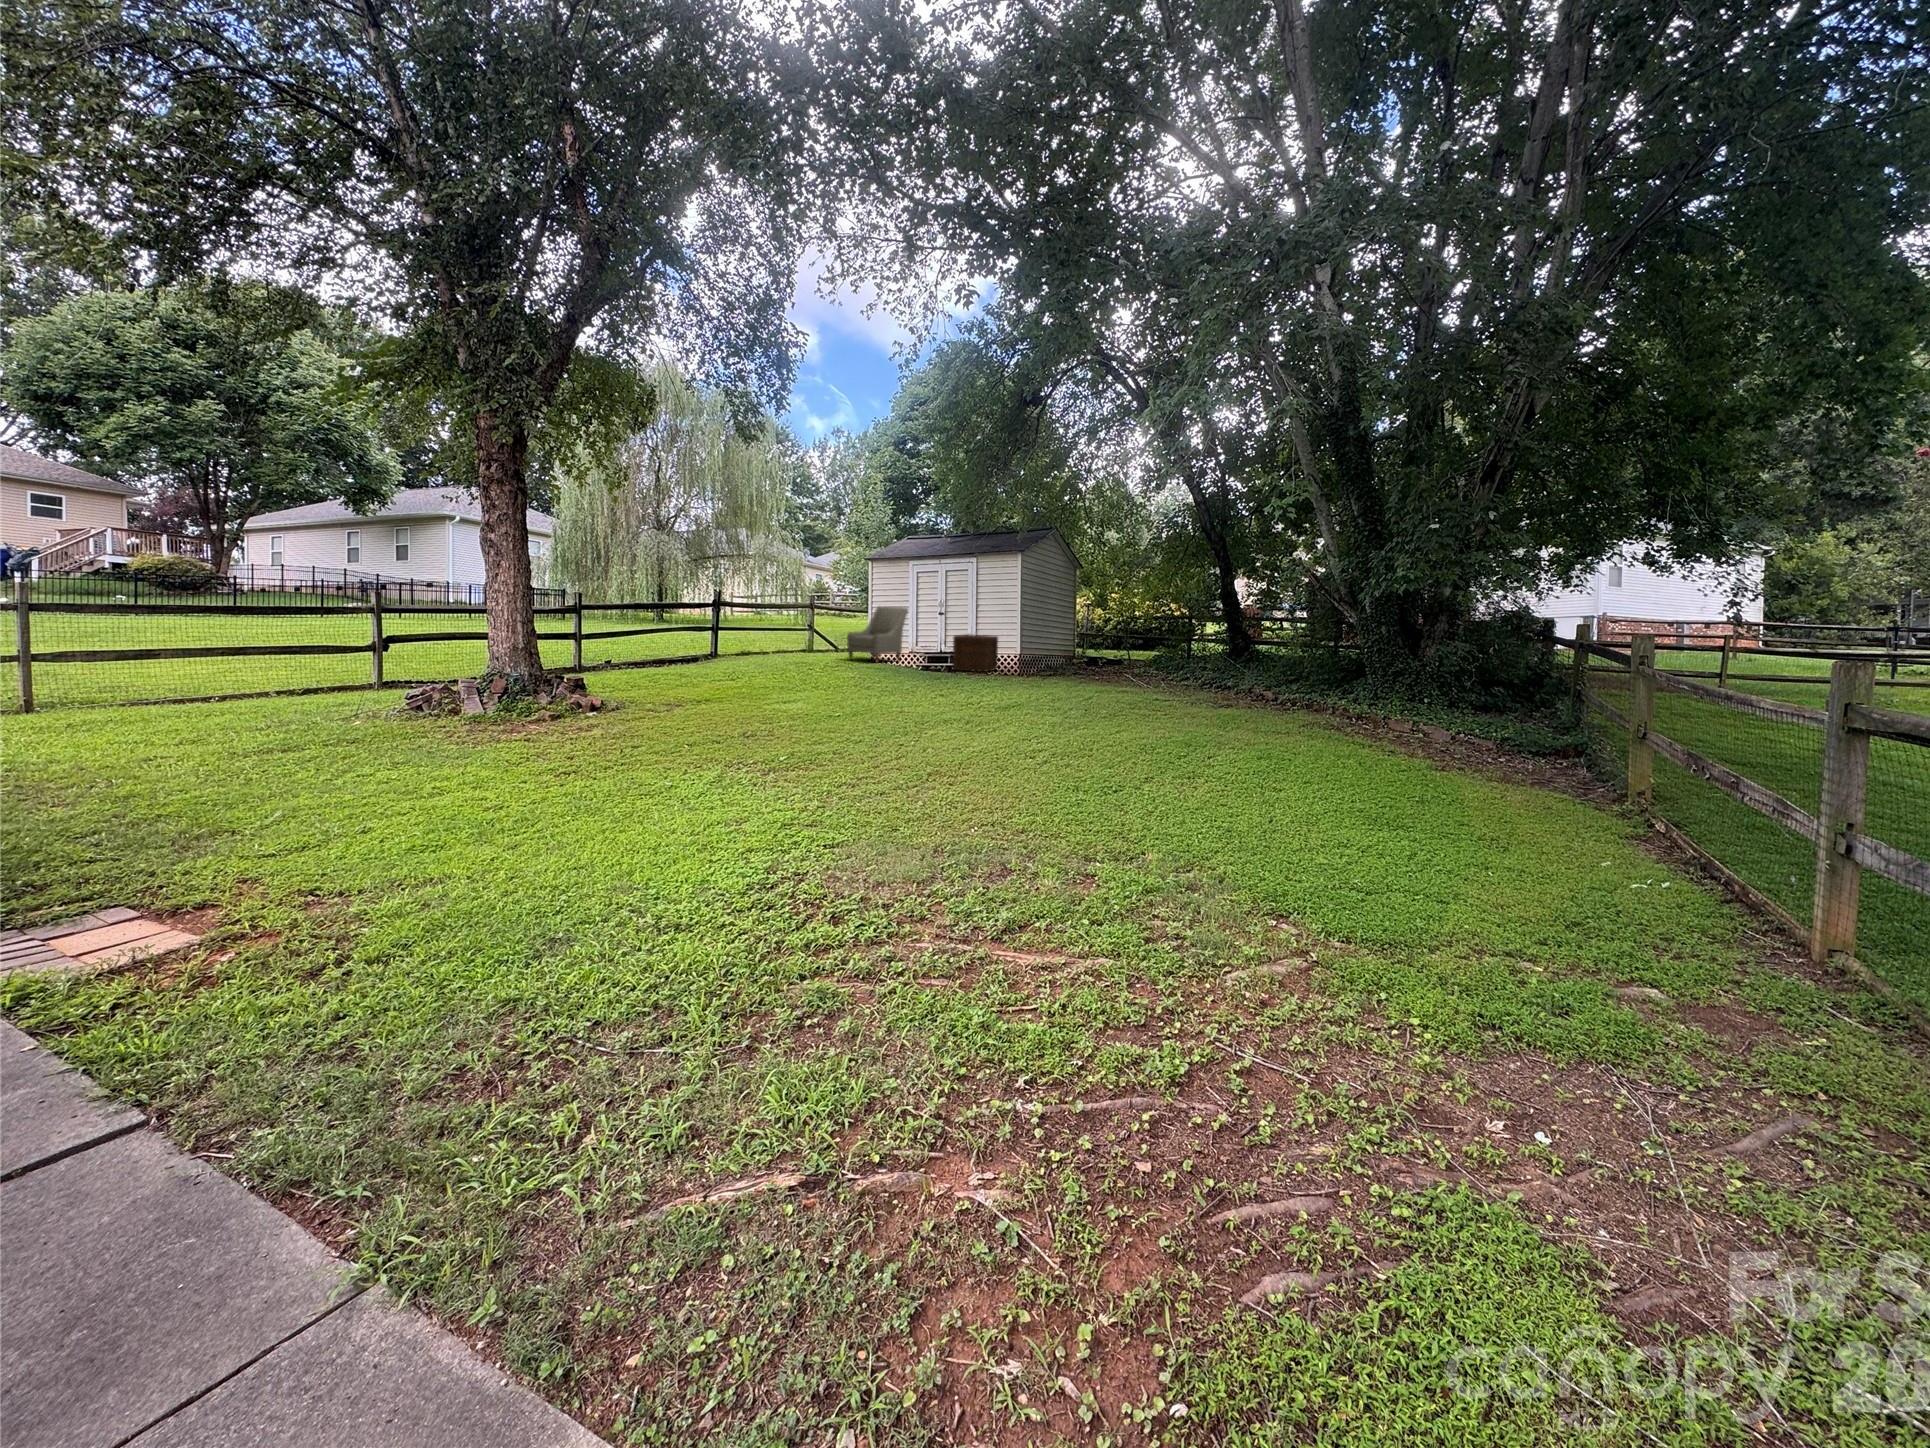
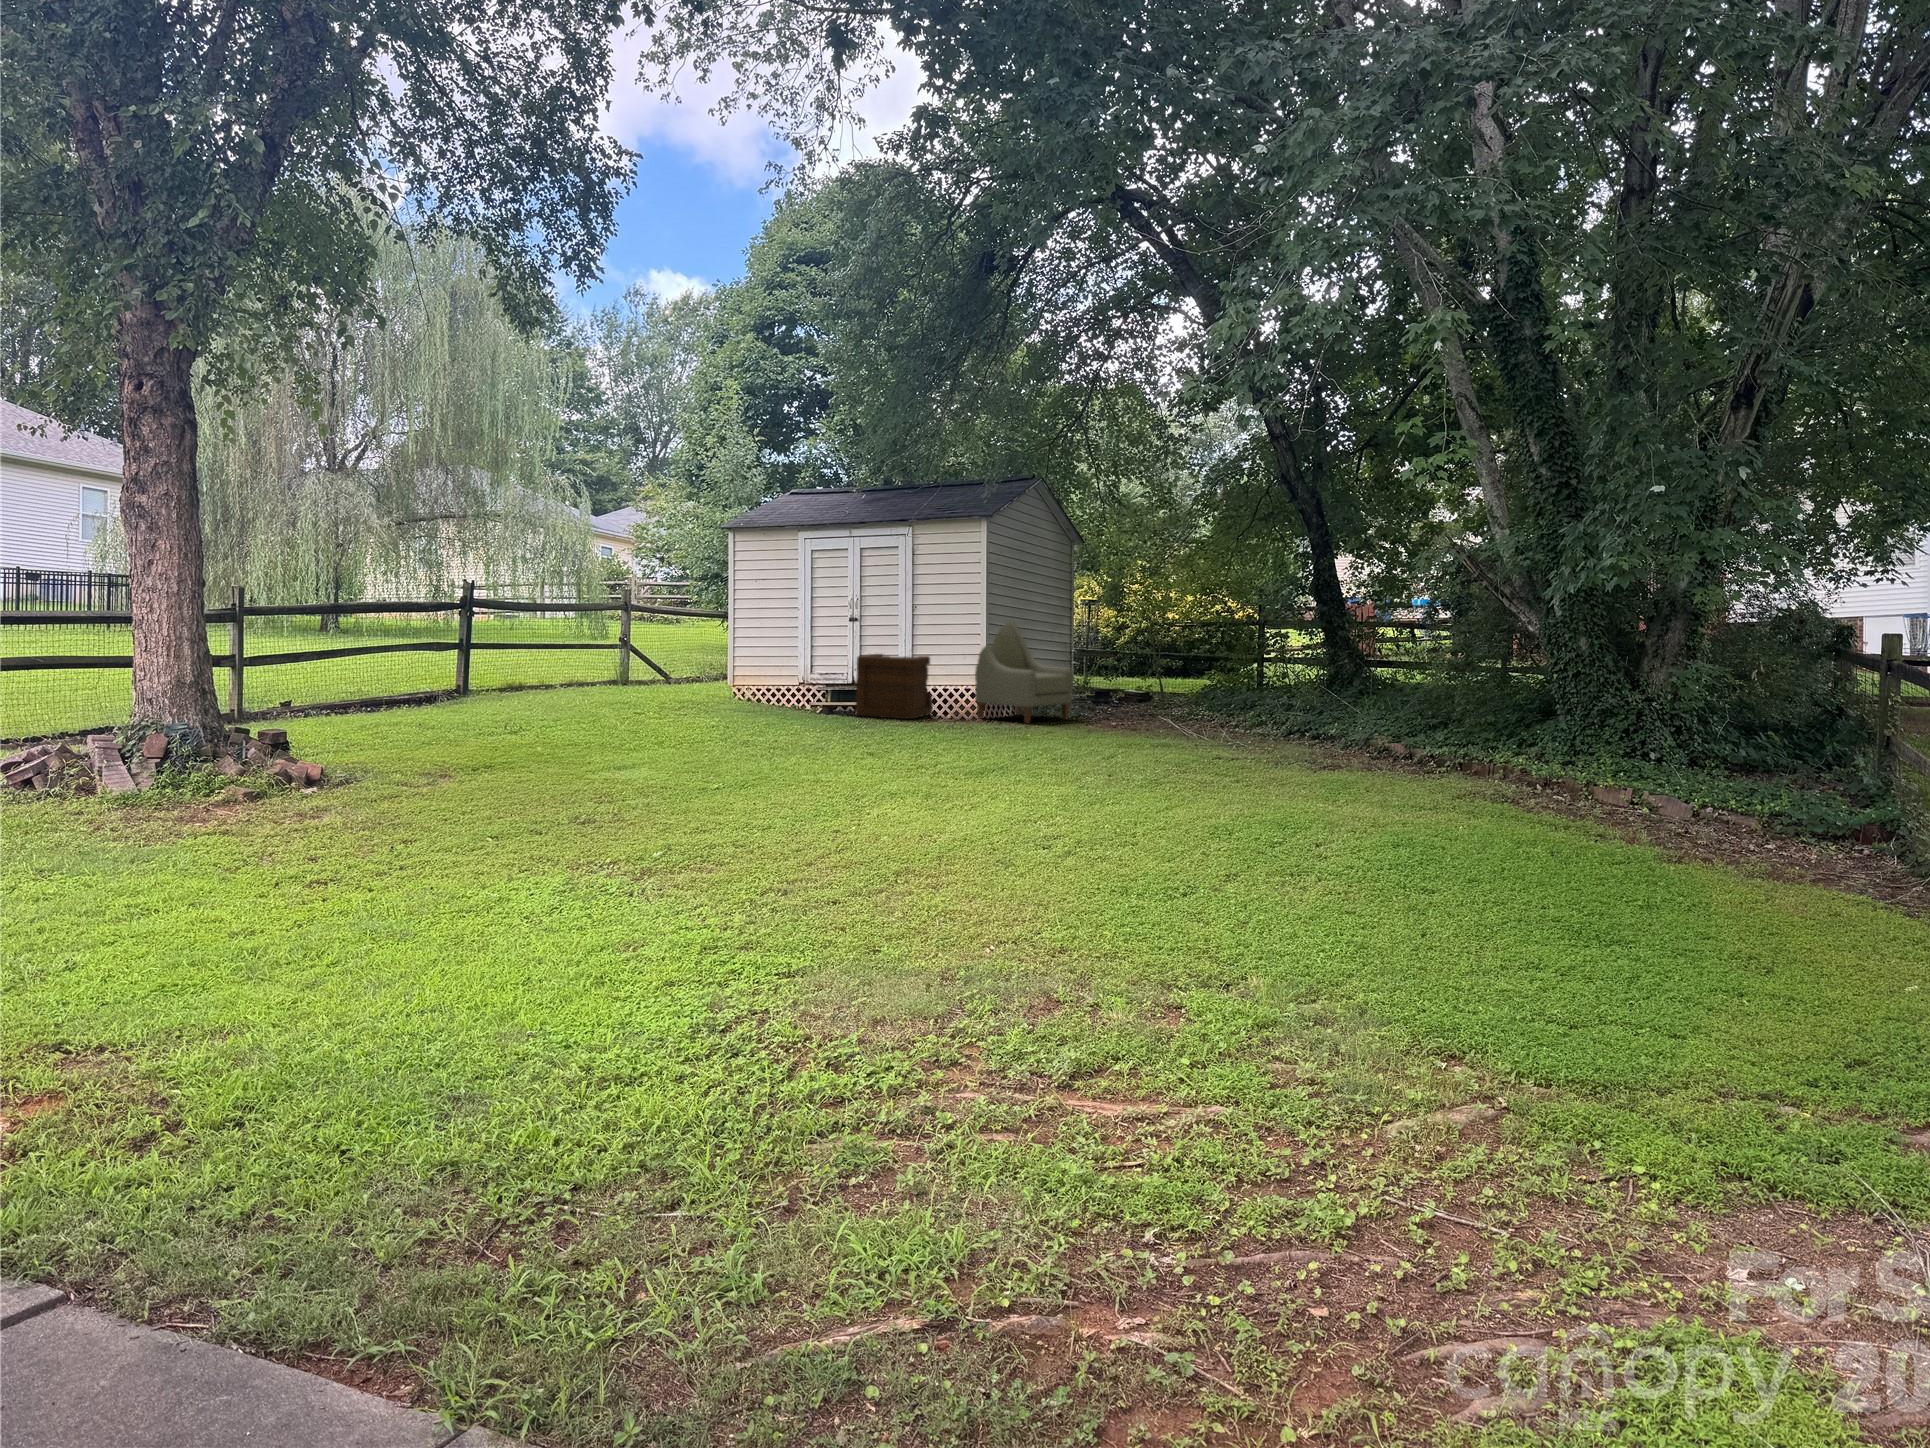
chair: present [847,606,908,663] -> present [975,621,1073,723]

